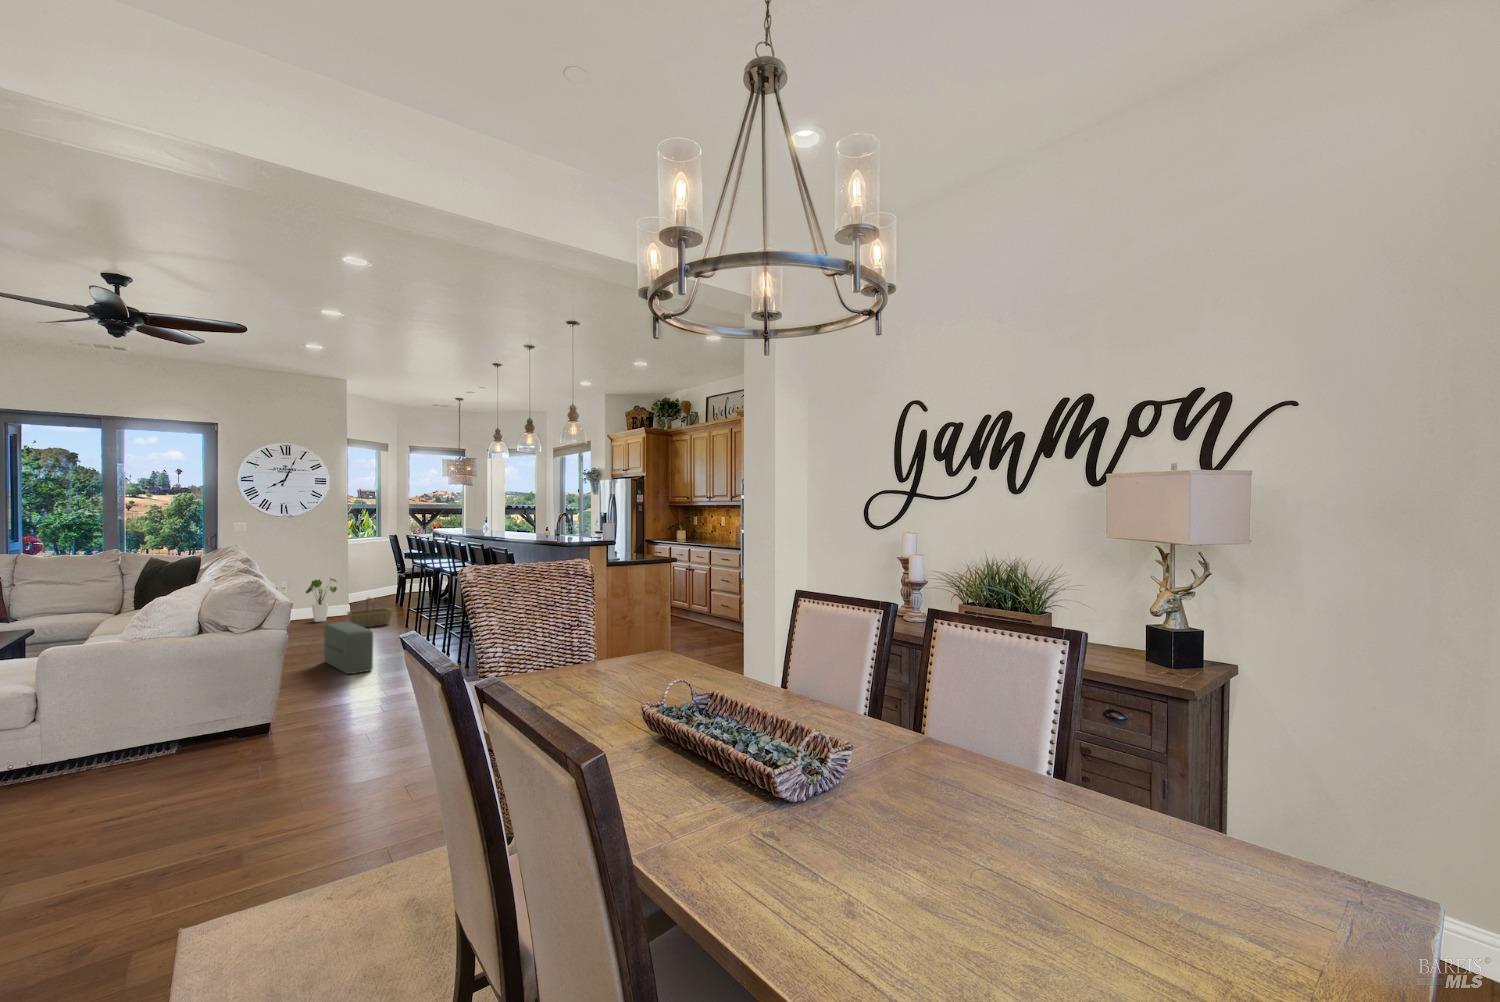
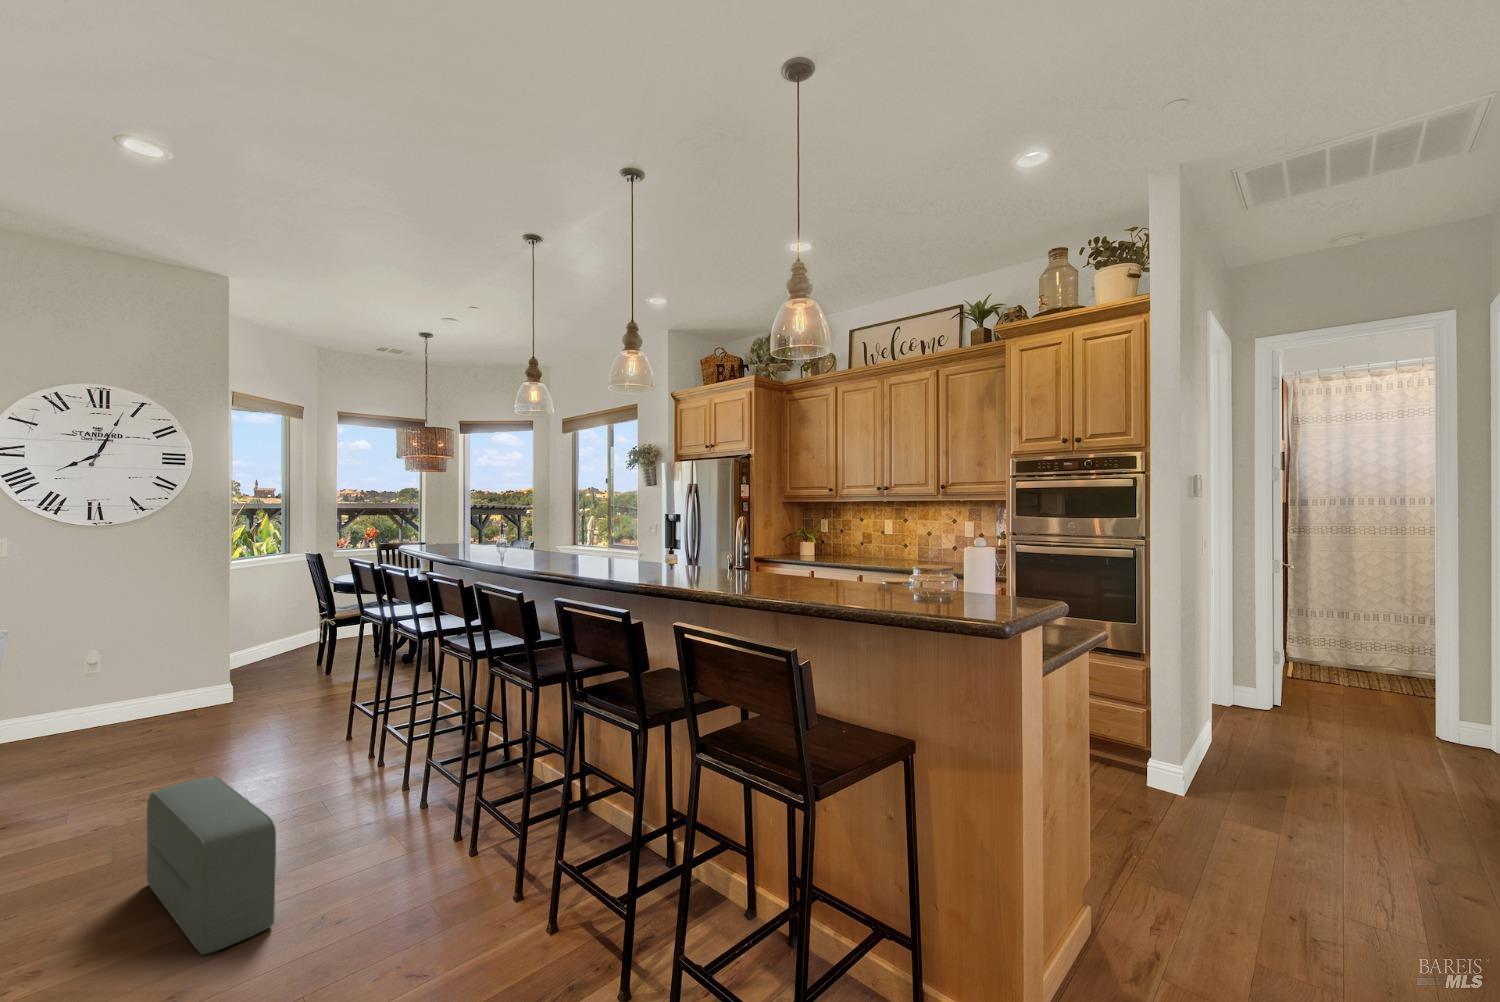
house plant: present [306,578,337,622] -> none [140,635,208,725]
basket: present [347,598,392,627] -> none [222,676,316,742]

